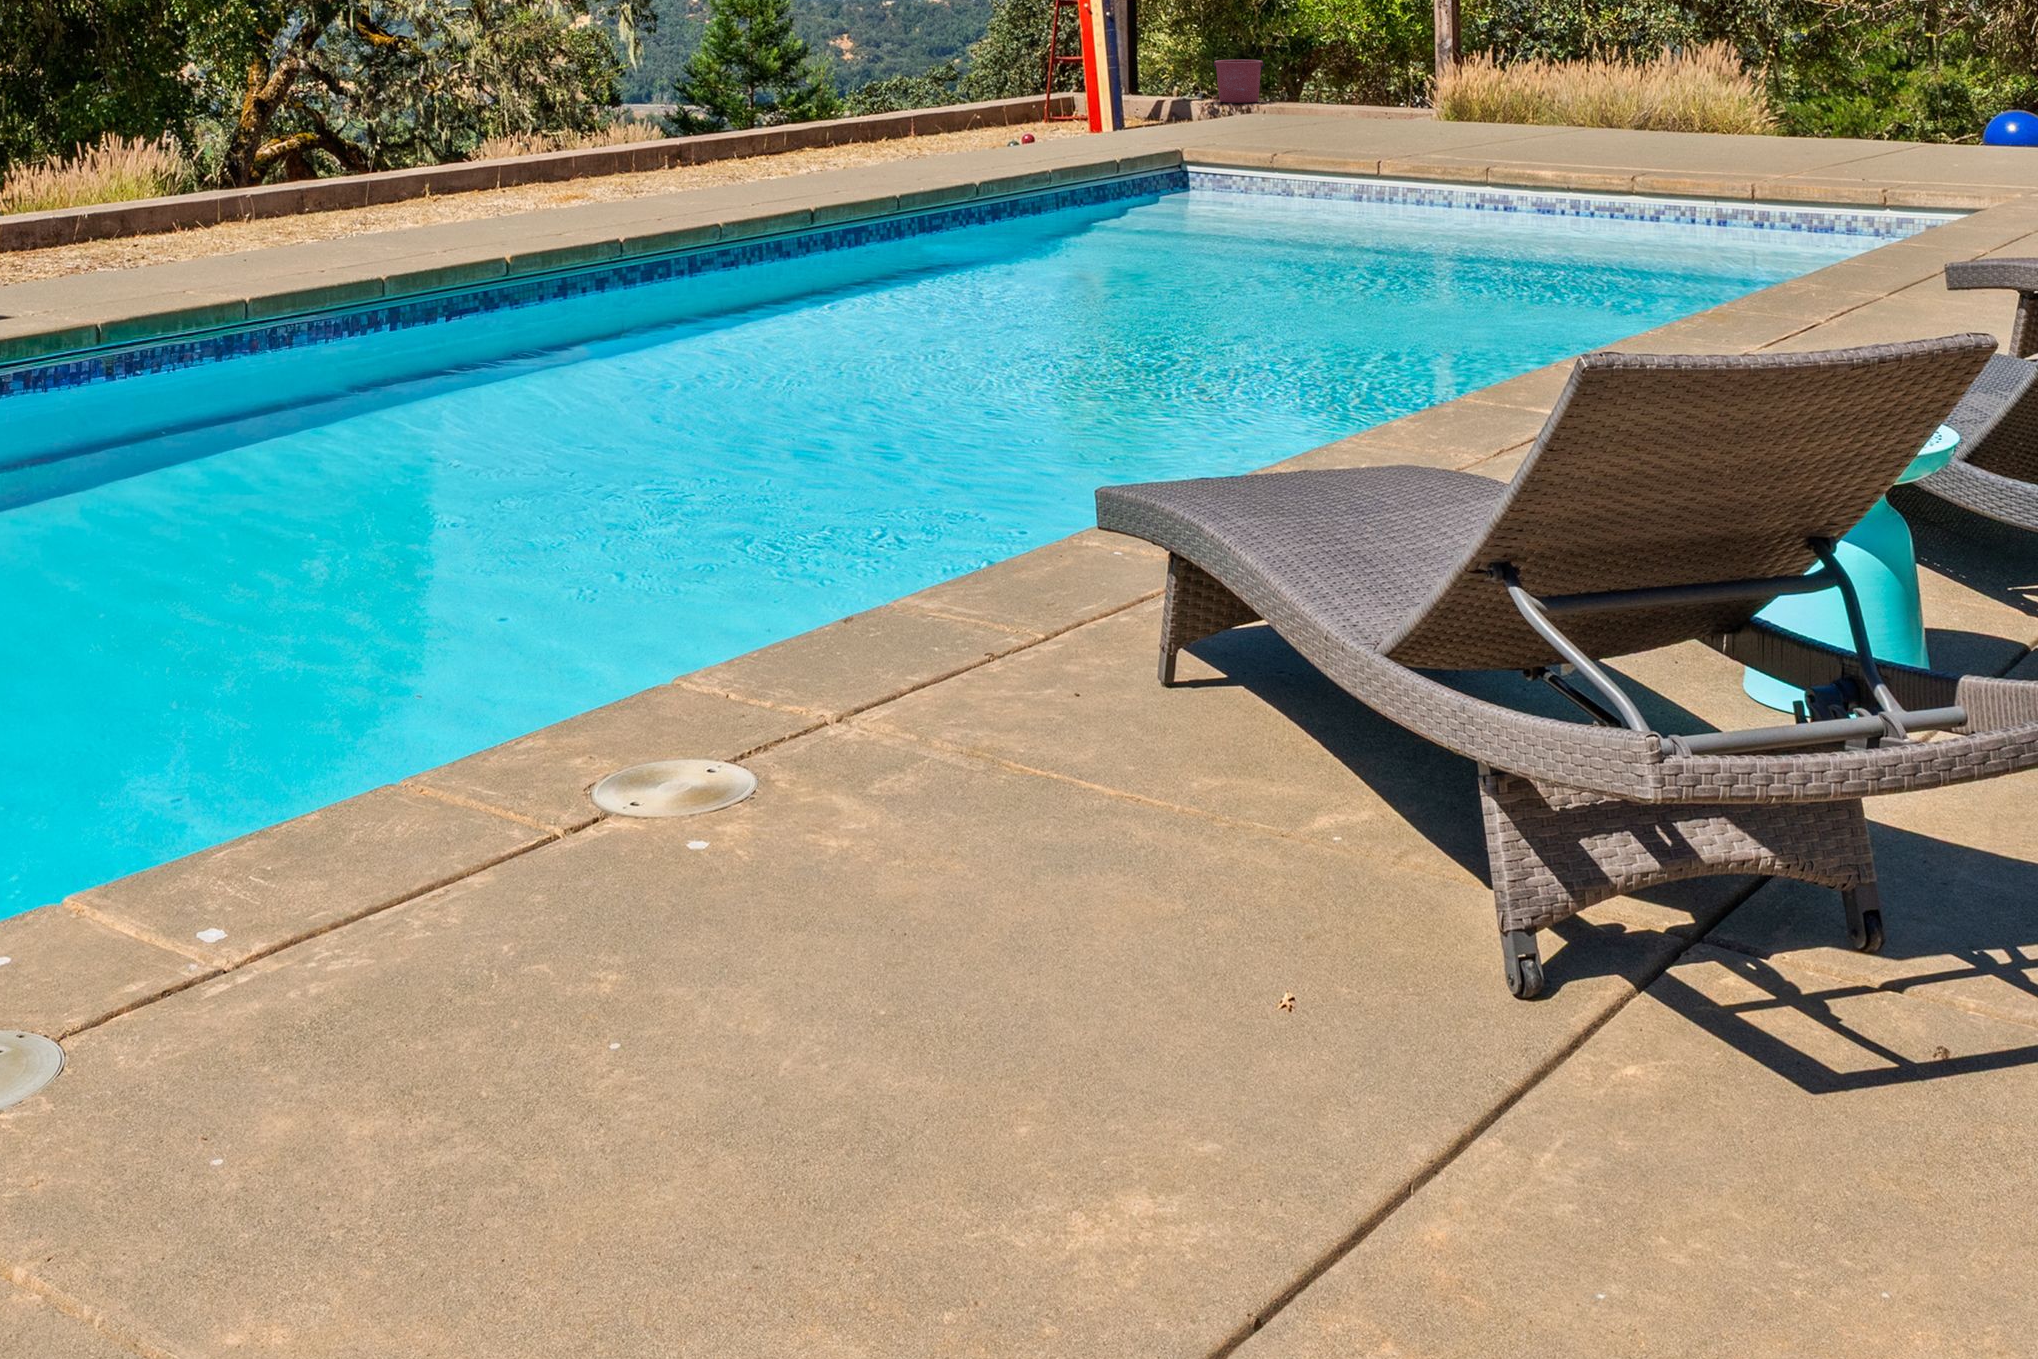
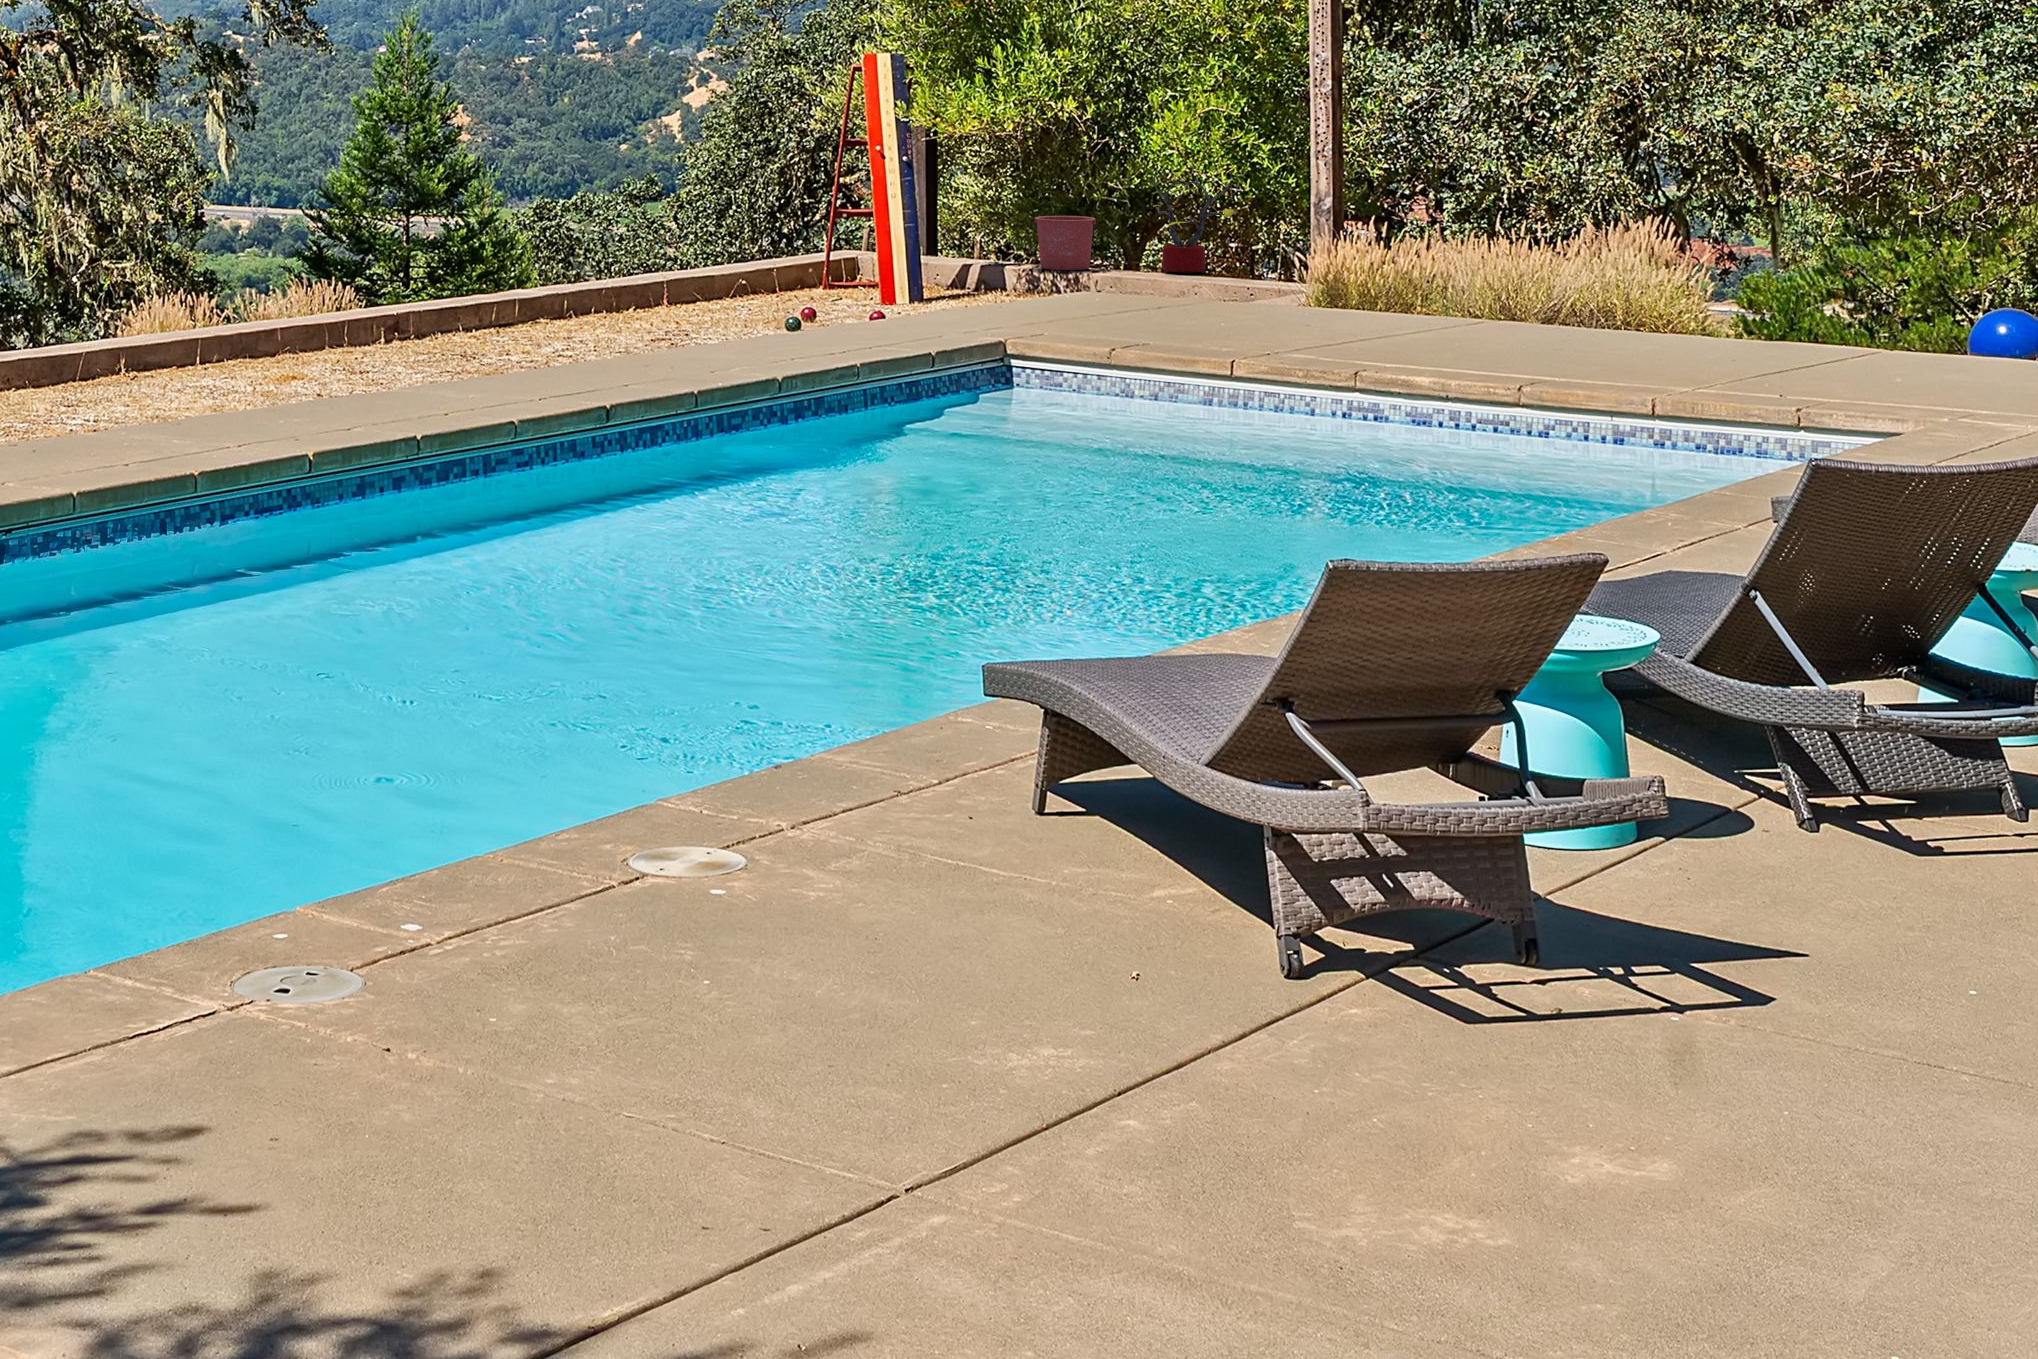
decorative plant: none [1308,21,1373,102] -> present [1153,169,1234,273]

